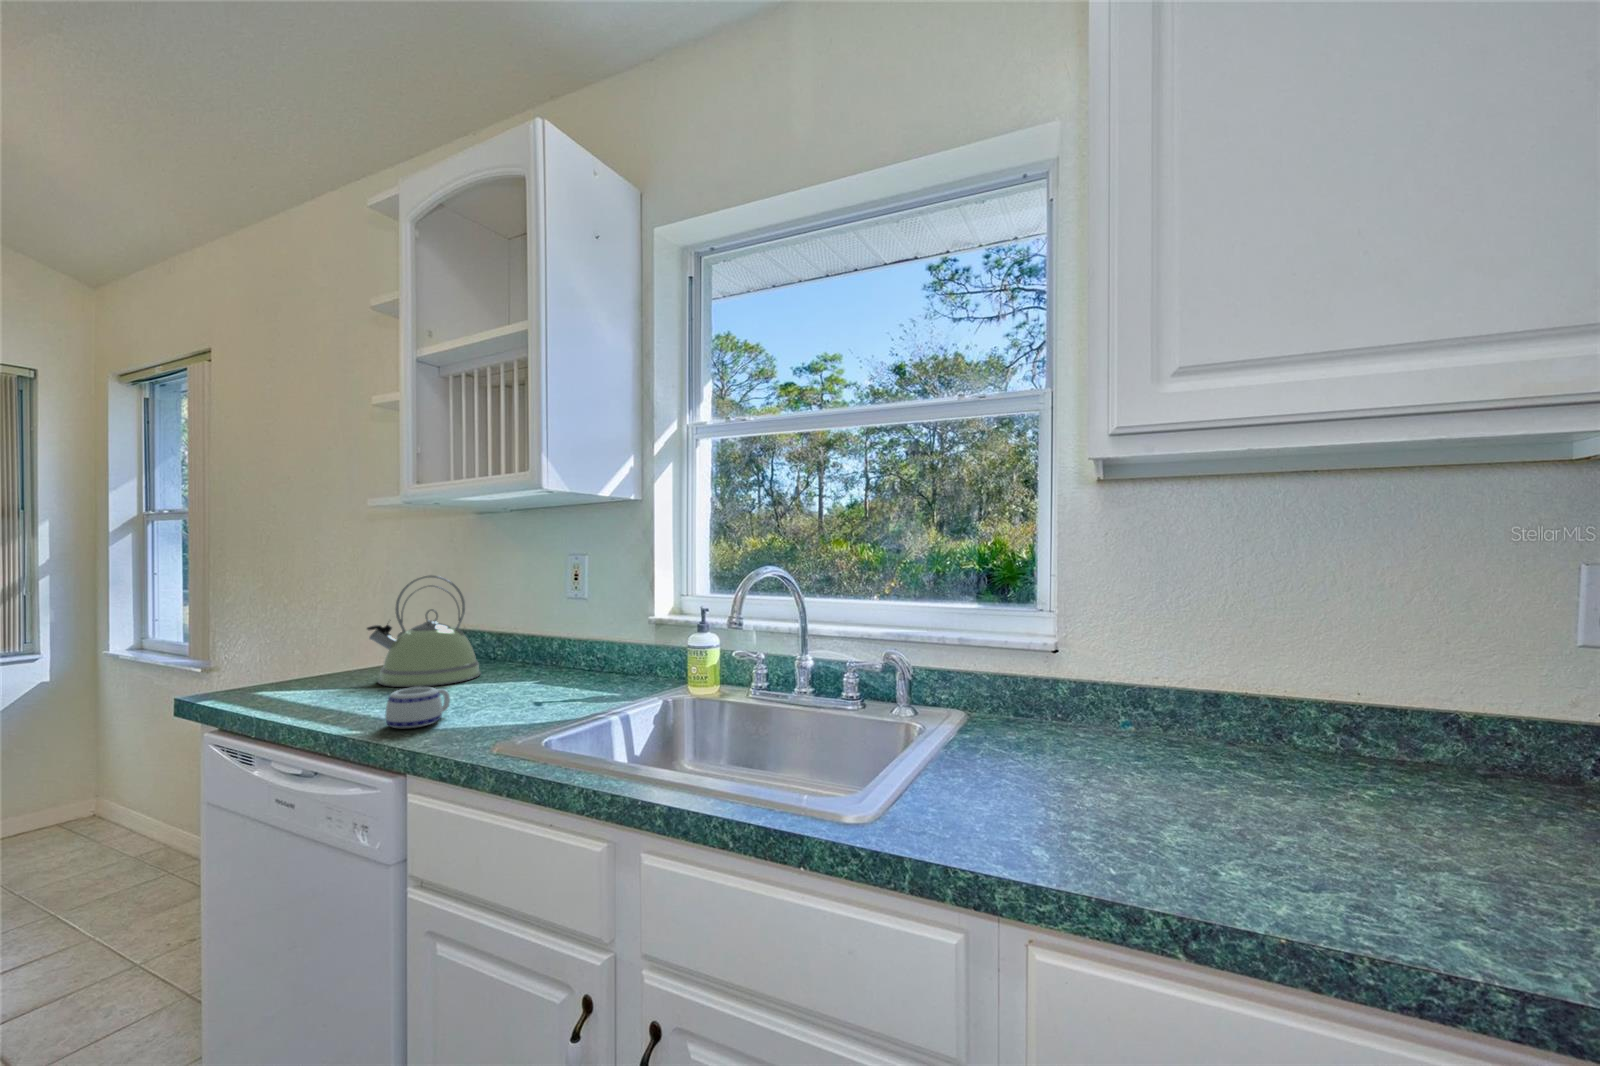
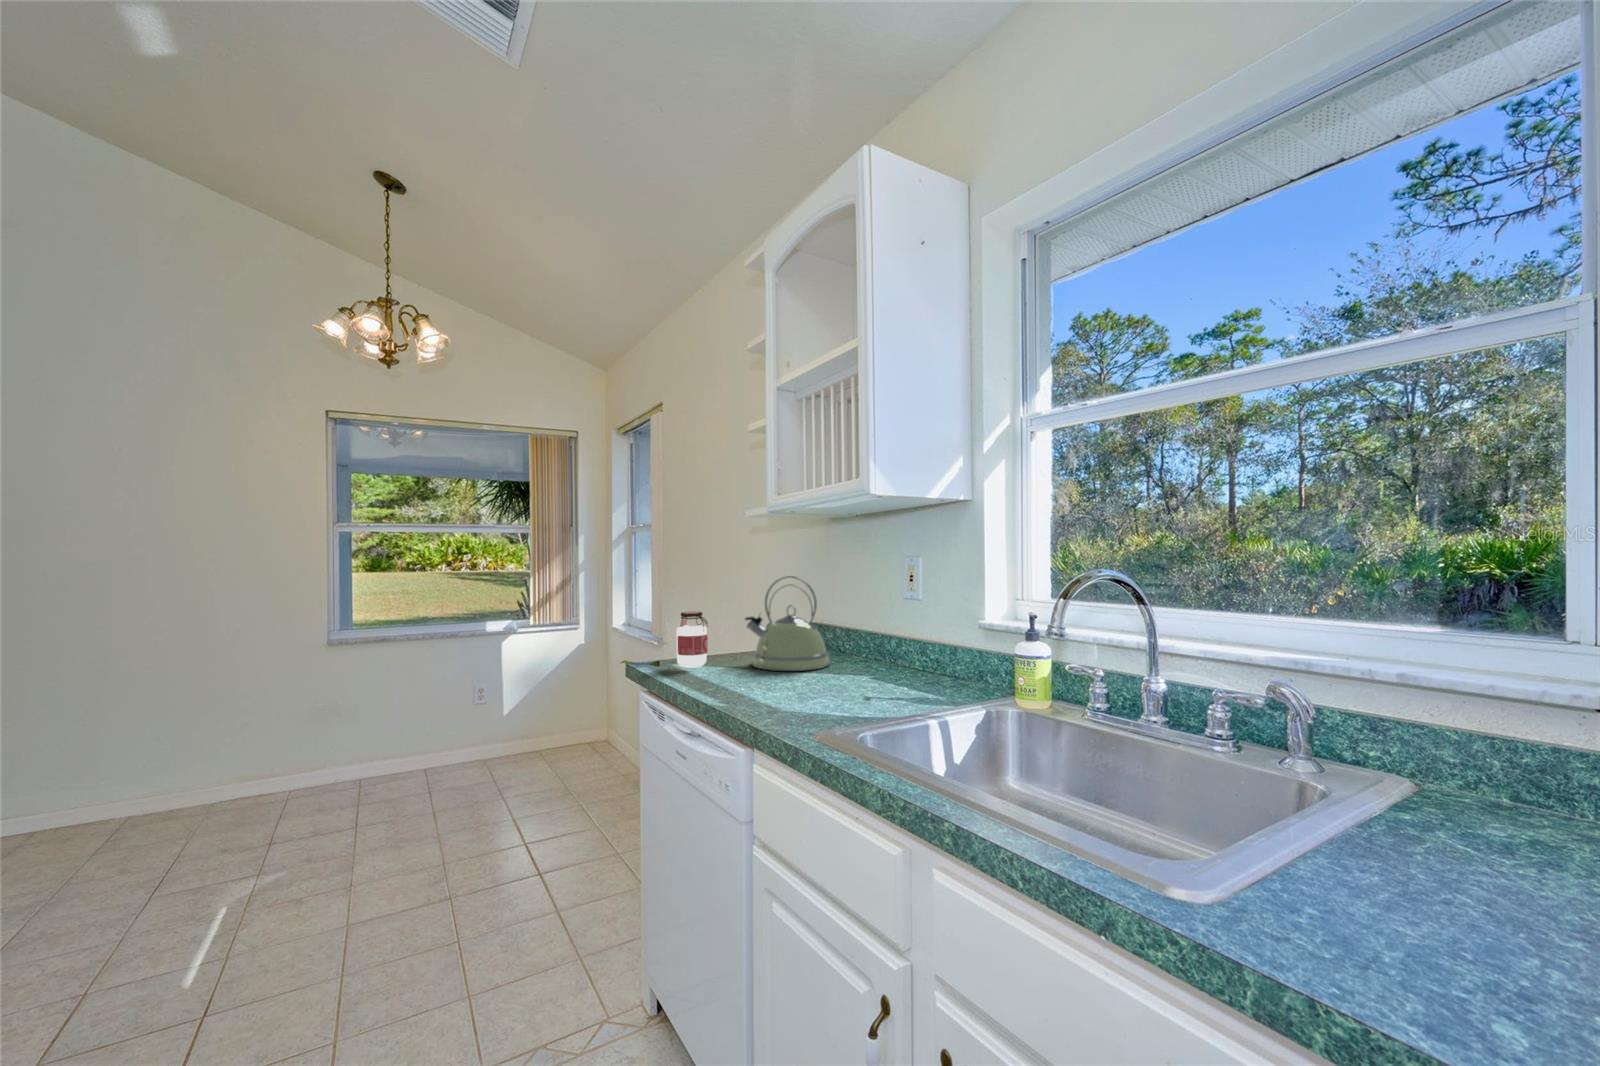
jar: none [265,623,315,696] -> present [677,612,708,667]
mug: present [385,687,450,728] -> none [743,672,793,707]

